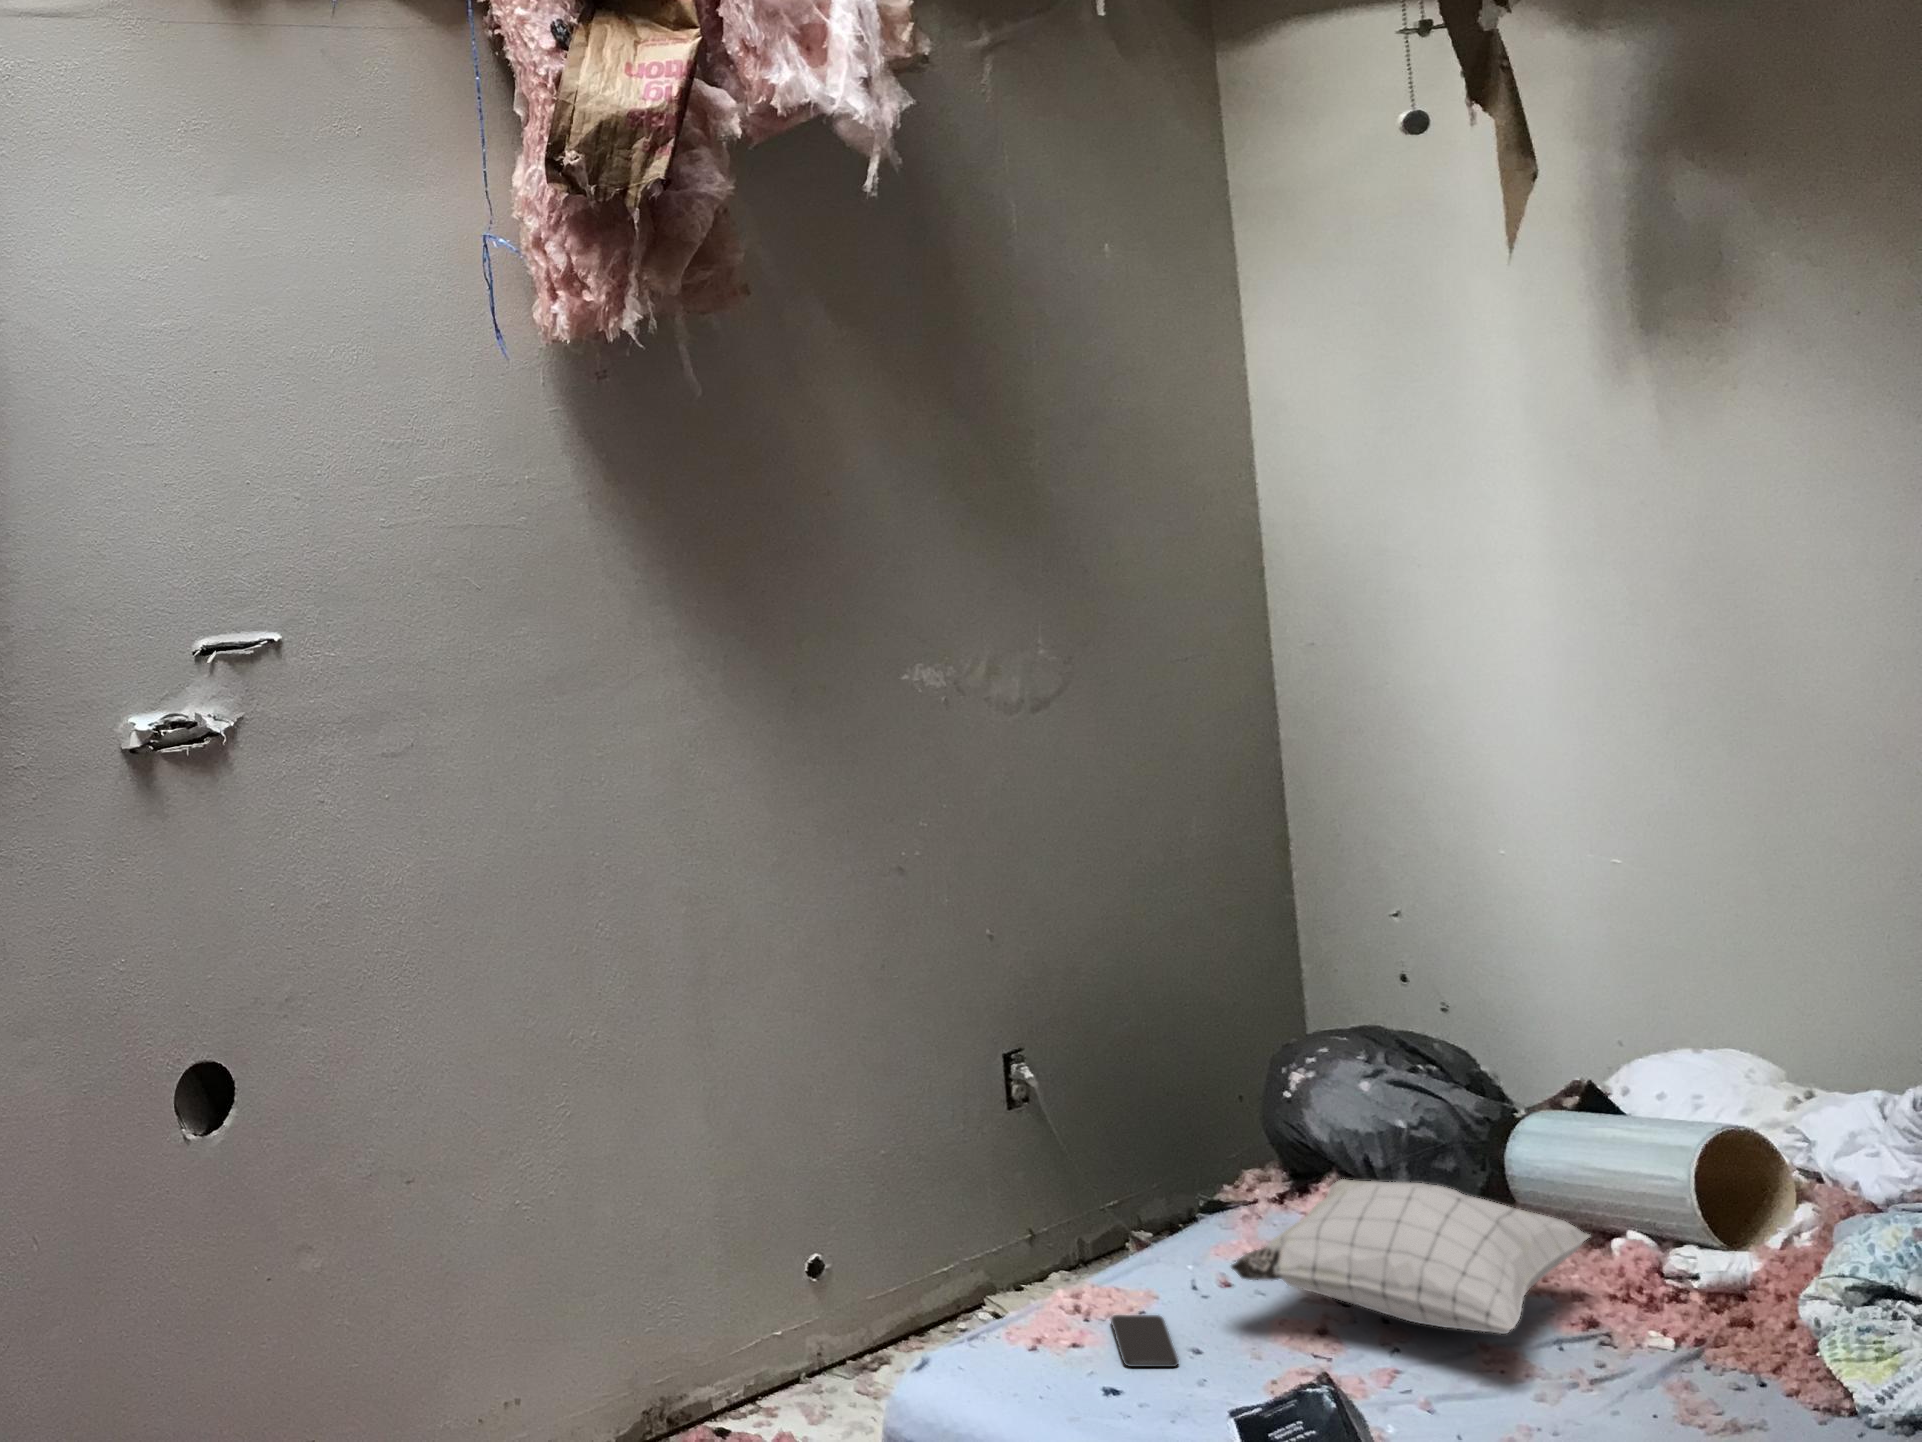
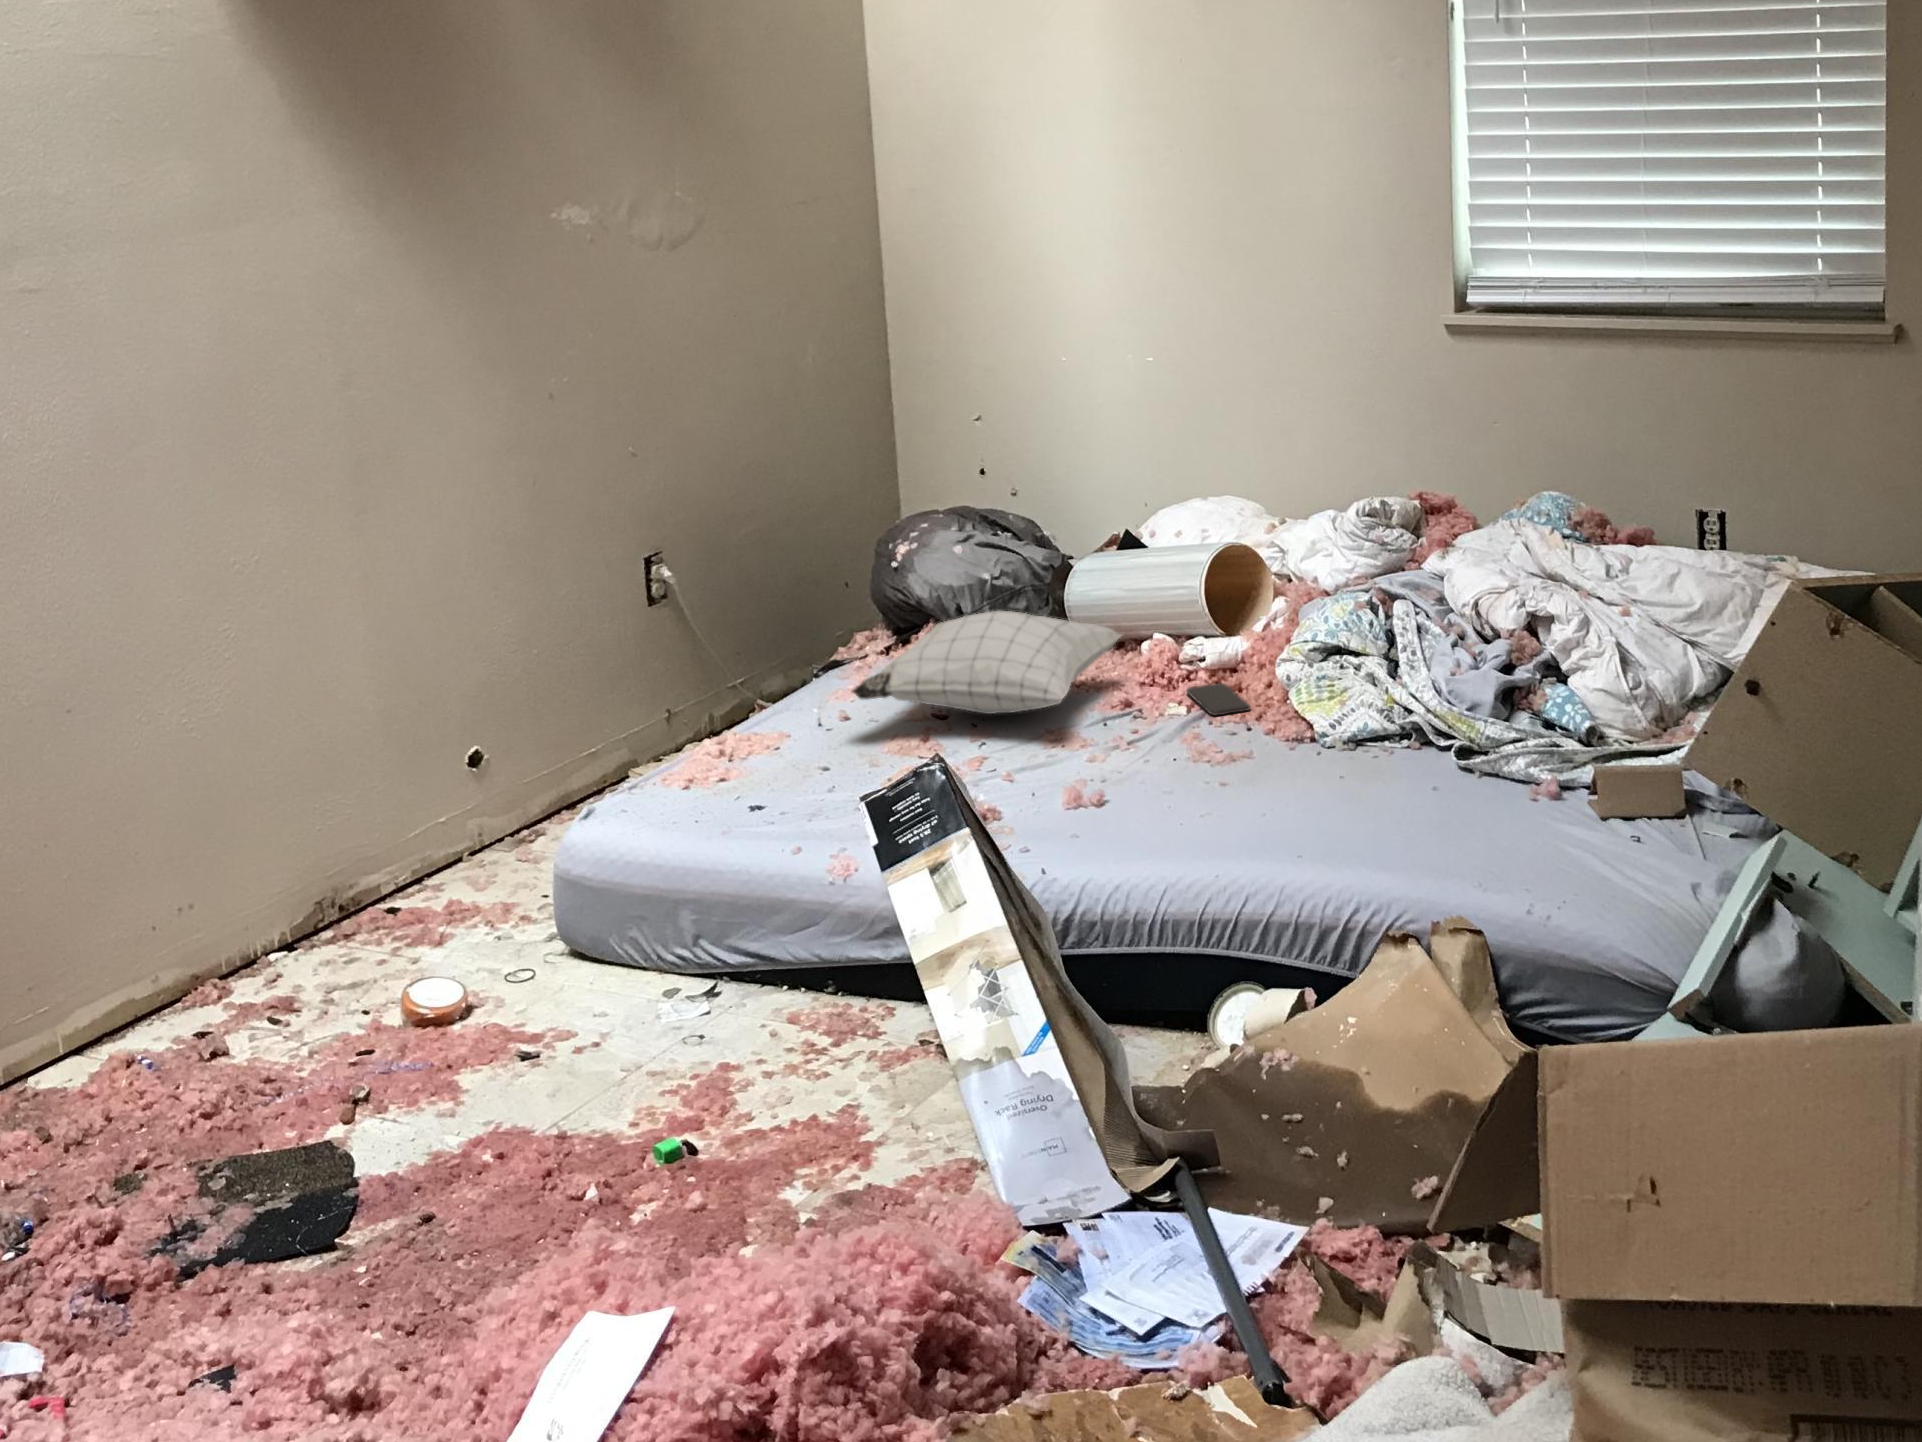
smartphone: present [1111,1315,1179,1367] -> present [1186,683,1251,715]

